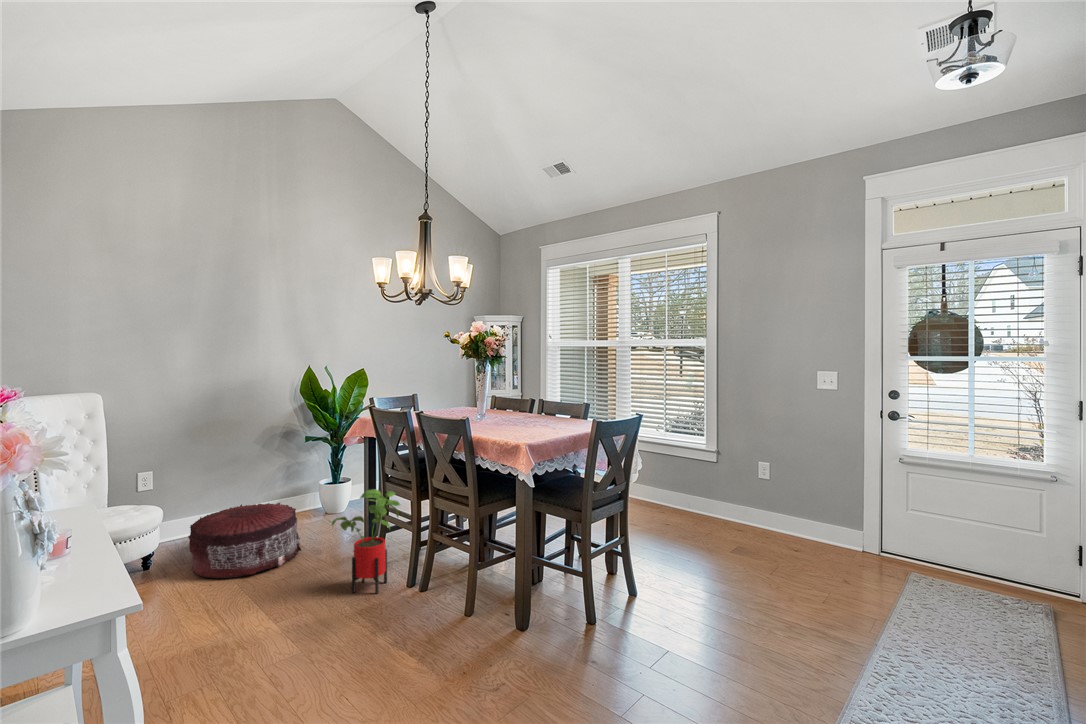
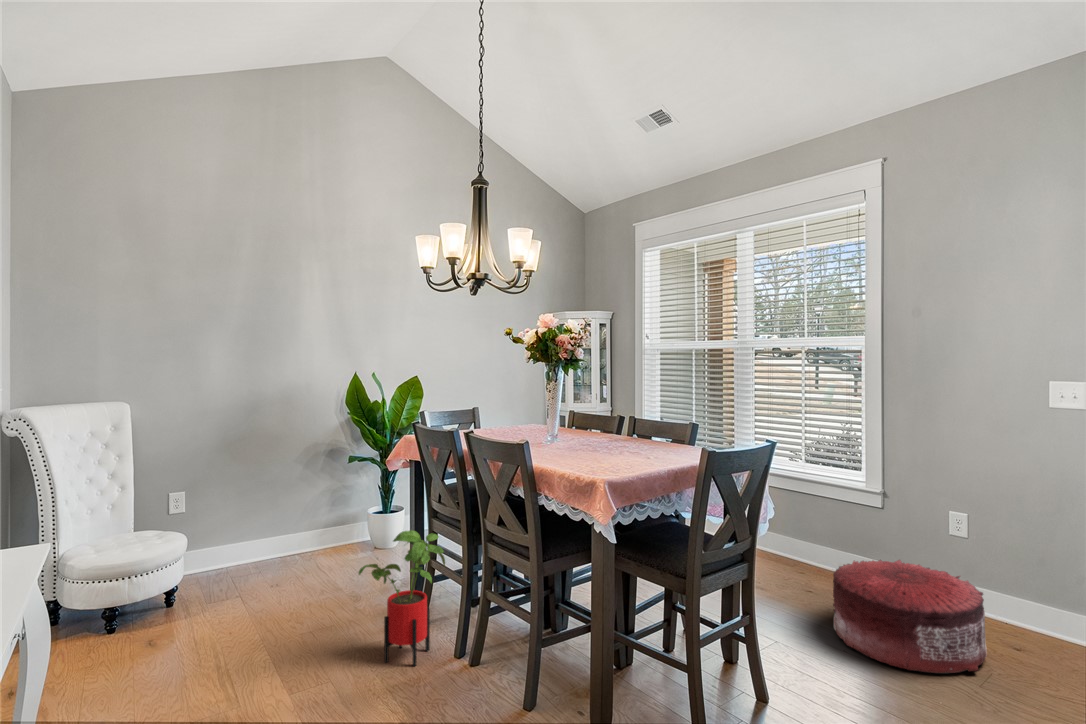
pouf: present [188,503,301,578] -> present [833,560,987,673]

